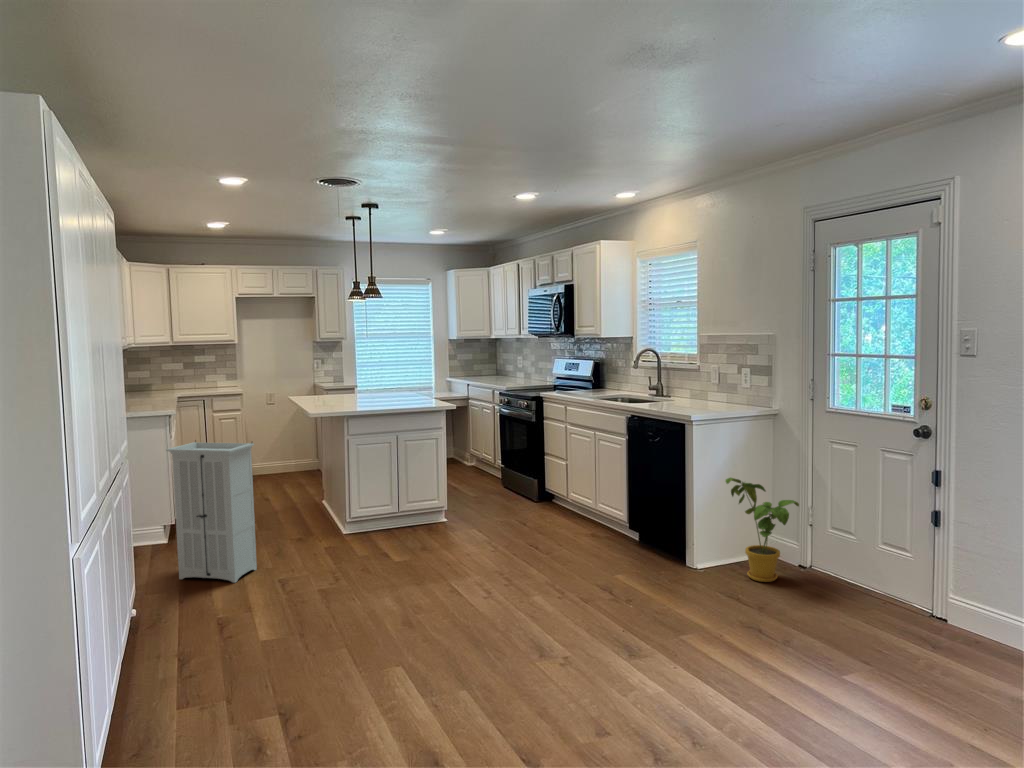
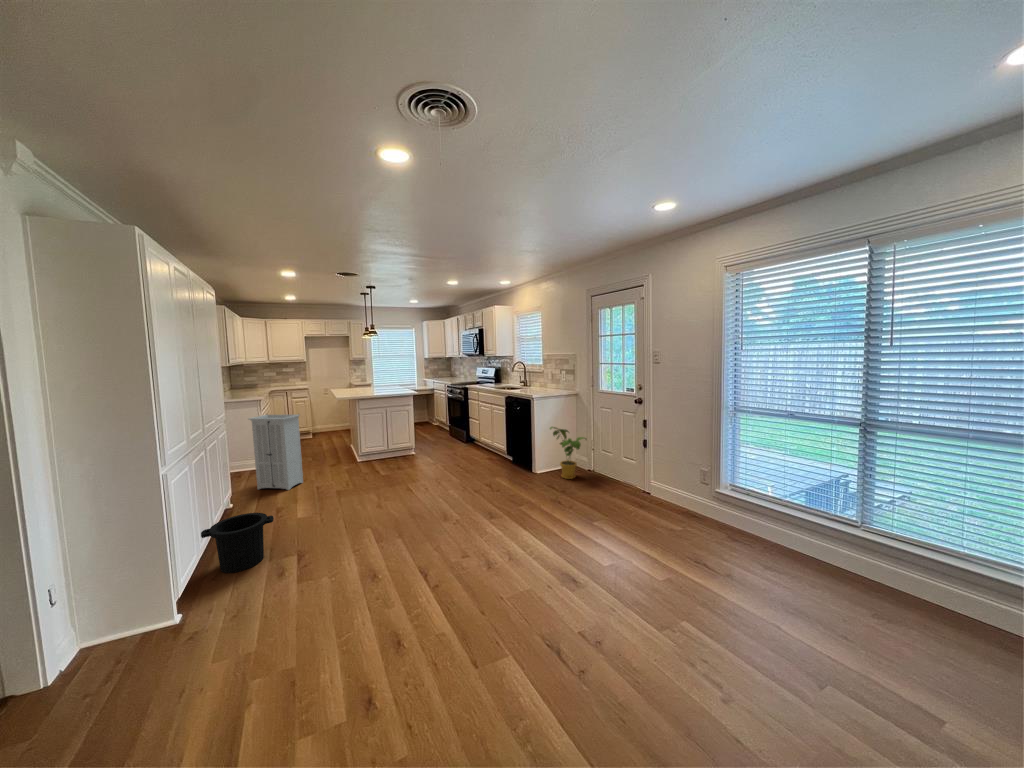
trash can: none [125,626,244,736] -> present [201,513,274,573]

